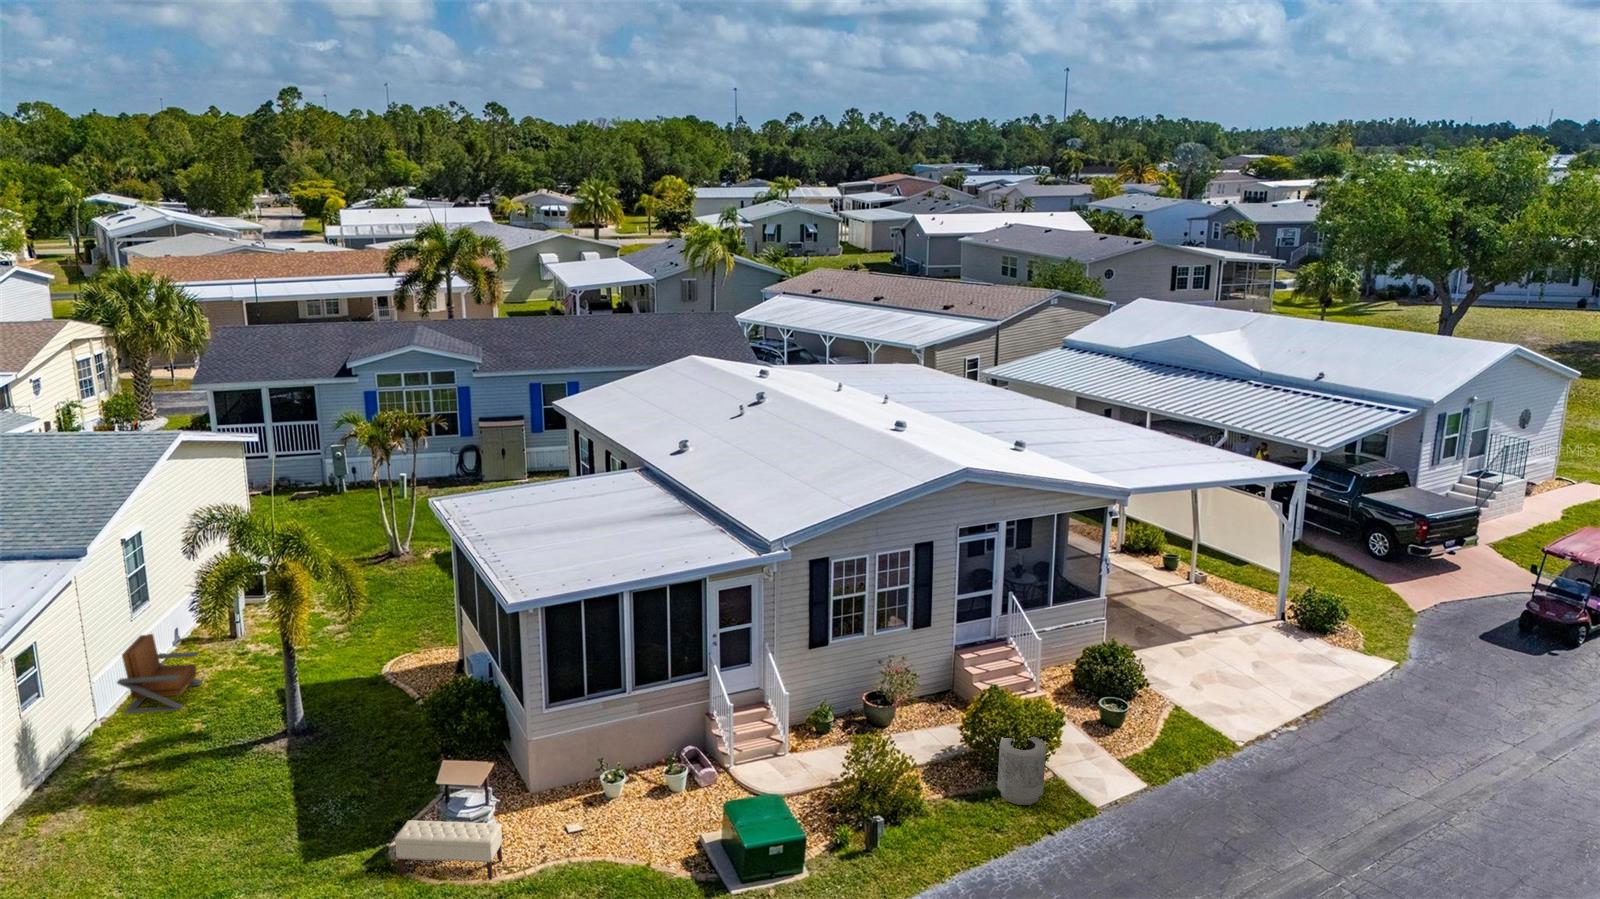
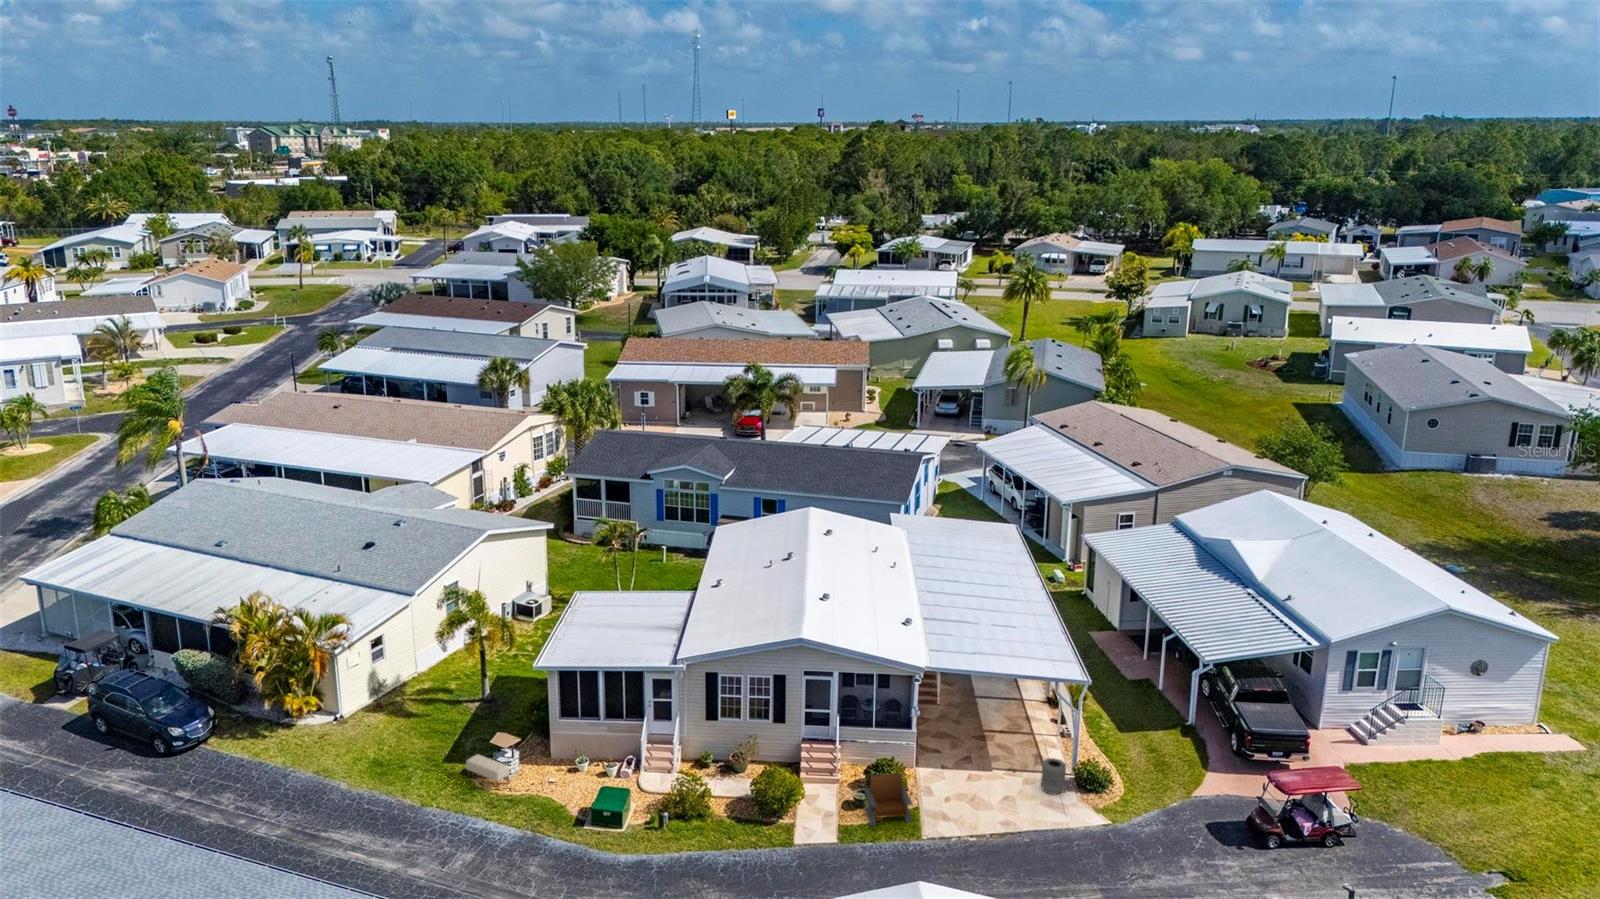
lounge chair: present [117,634,202,714] -> present [864,774,912,826]
potted tree: none [24,734,69,802] -> present [369,679,387,707]
trash can: present [997,737,1046,805] -> present [1041,758,1066,795]

